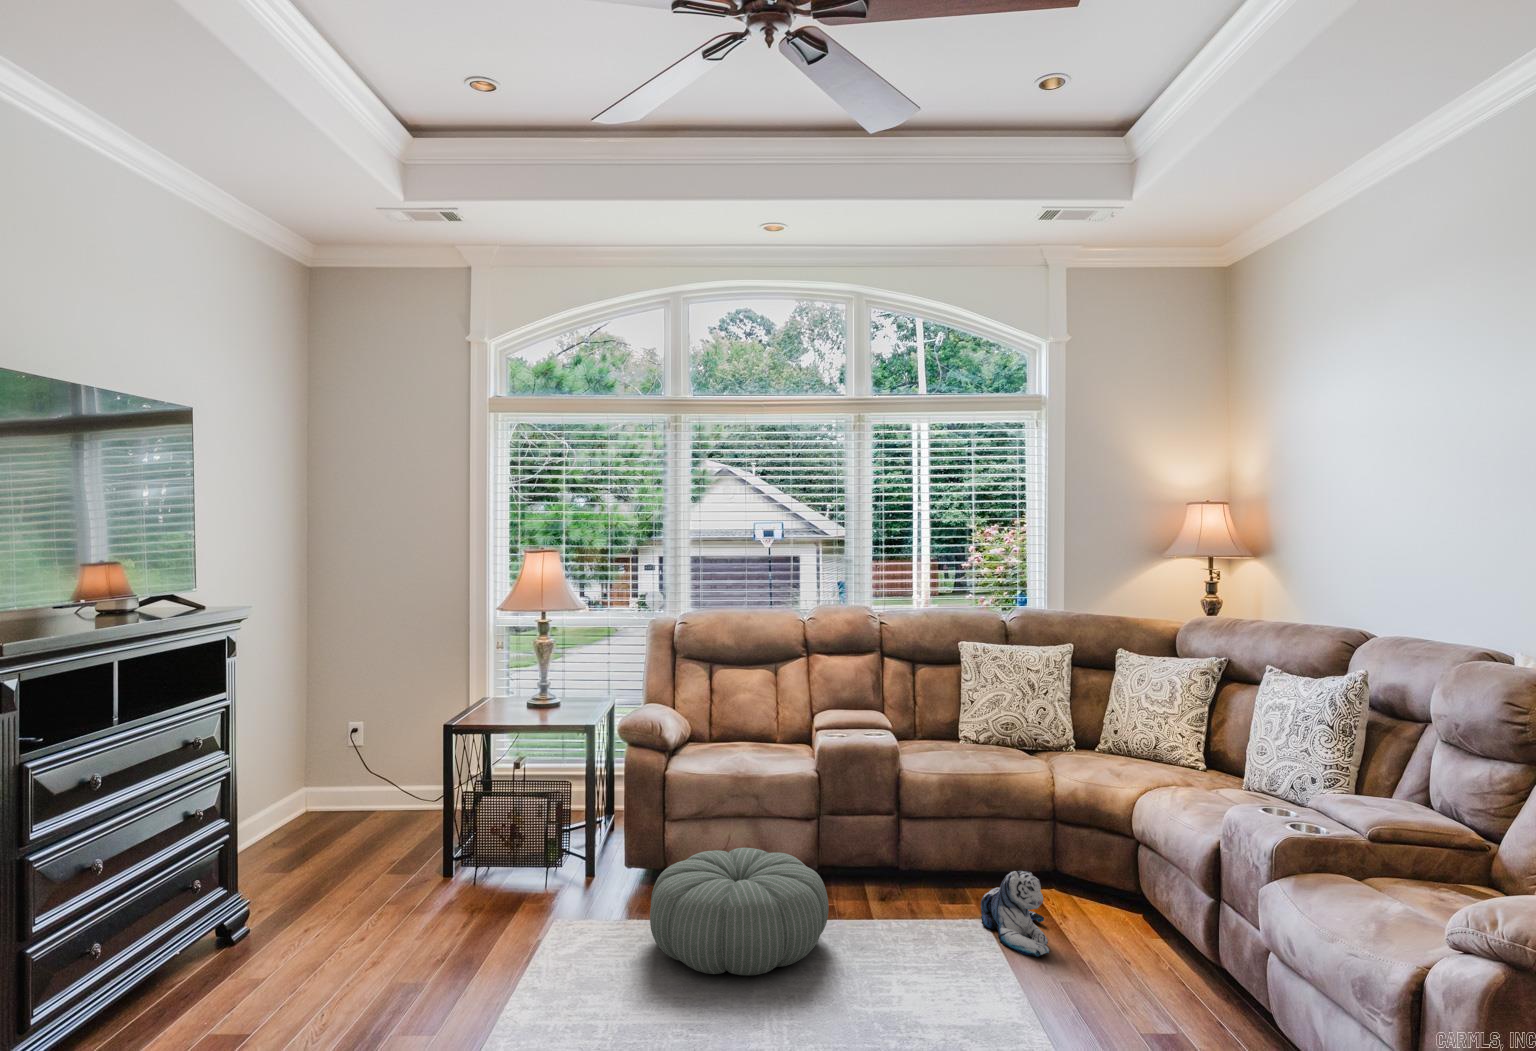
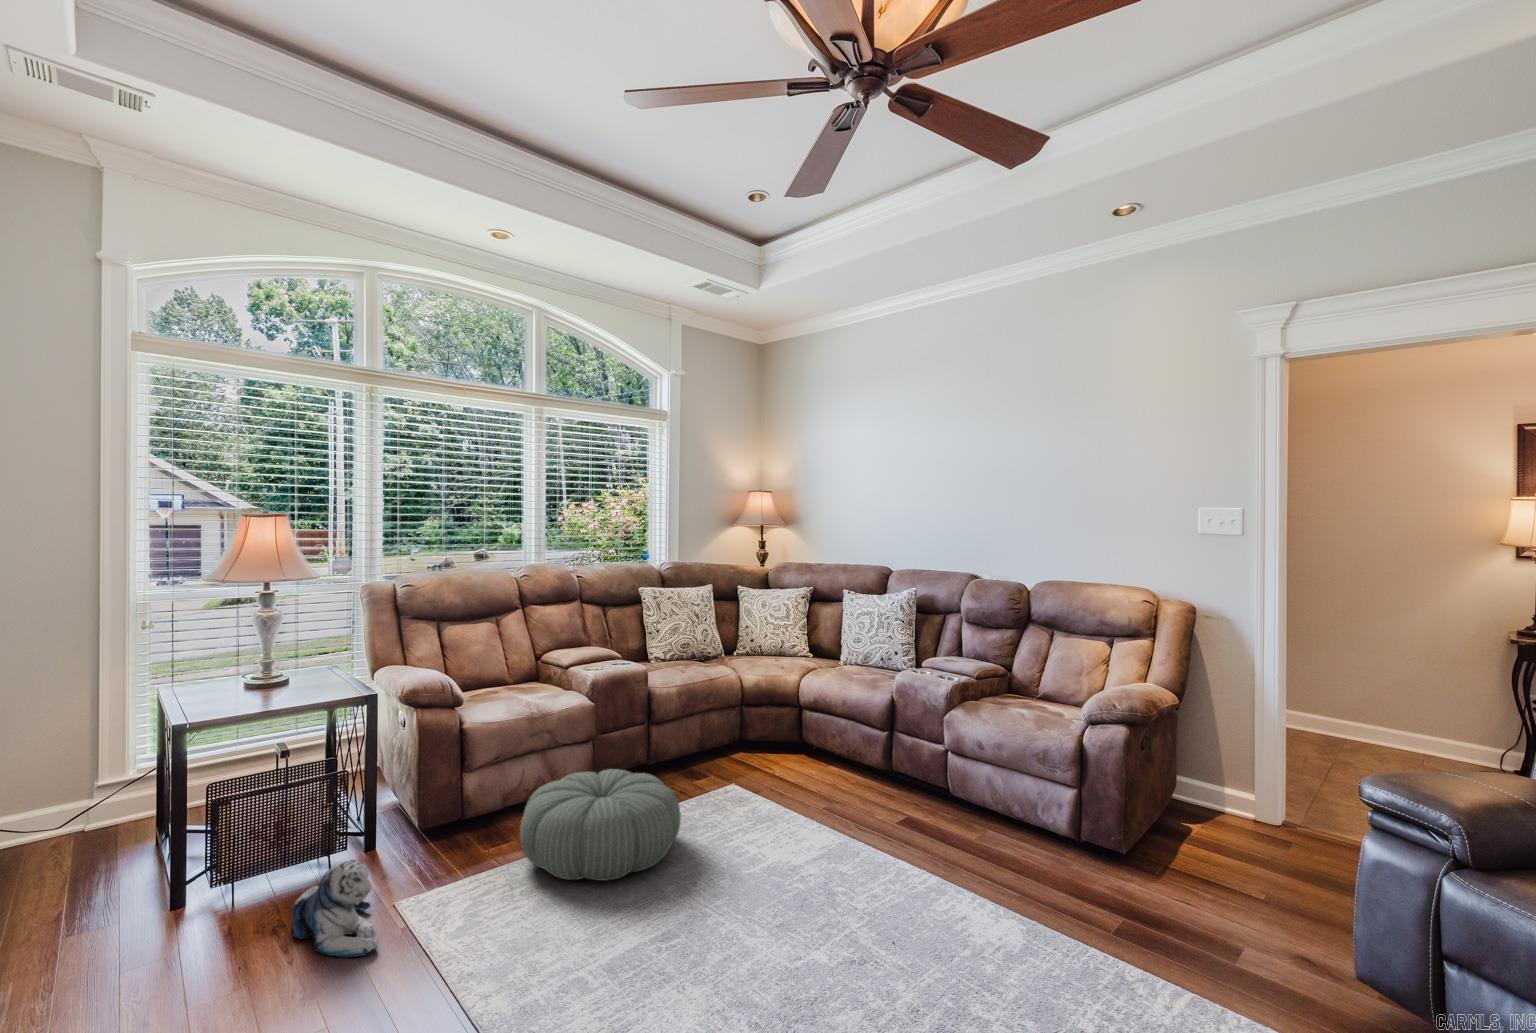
plush toy: present [981,871,1049,957] -> present [291,860,378,958]

